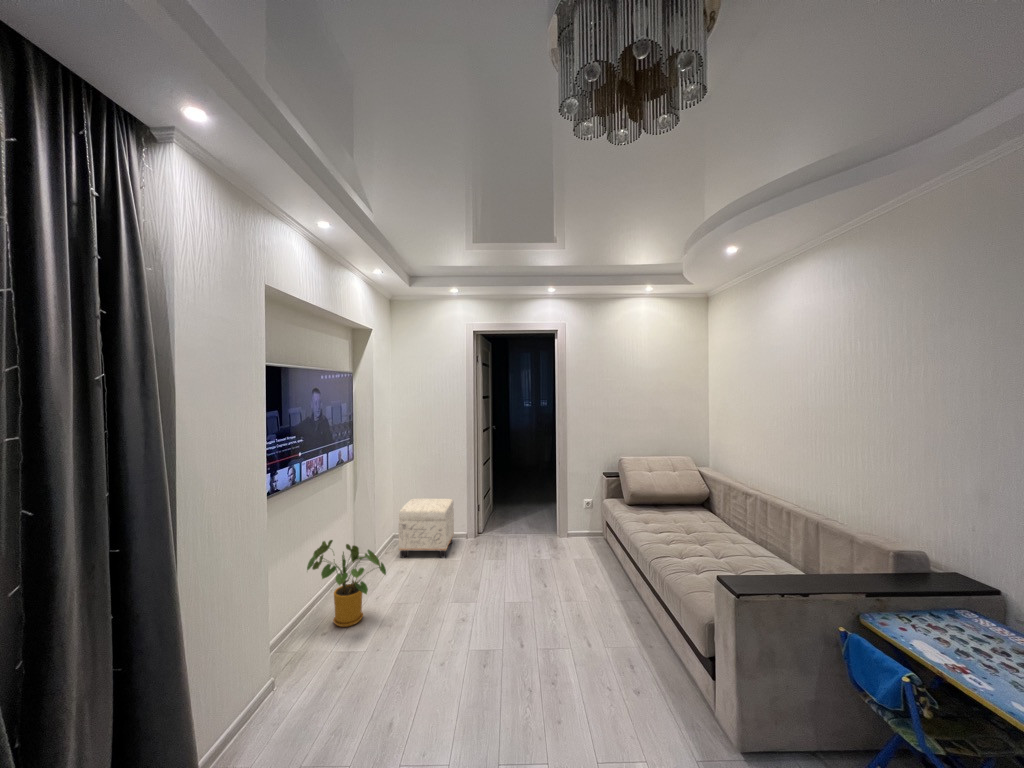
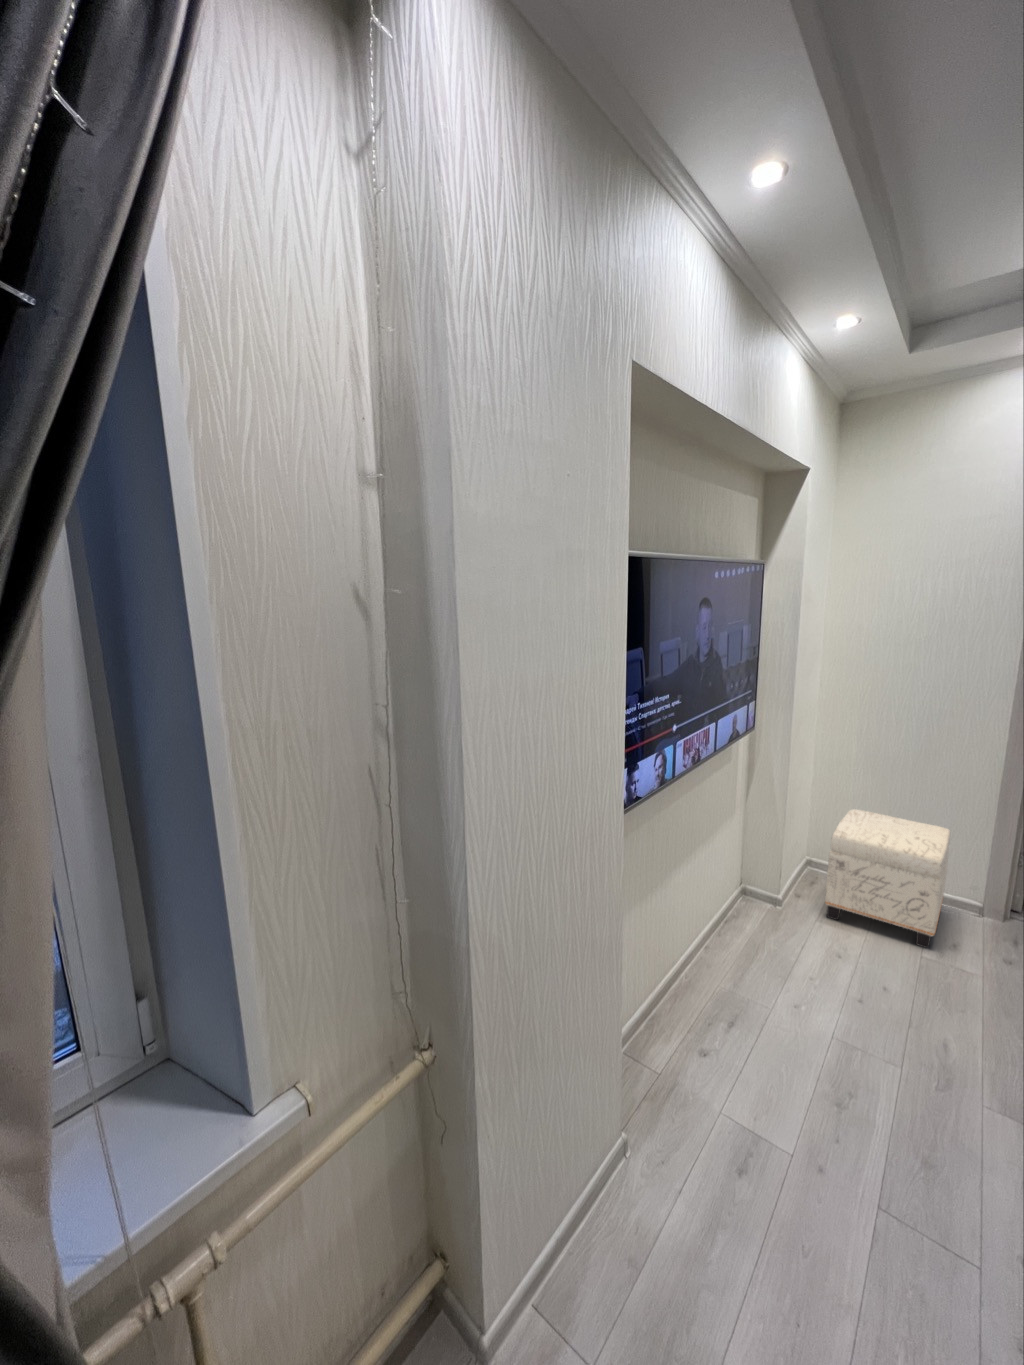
house plant: present [307,540,386,627] -> none [677,881,830,1055]

